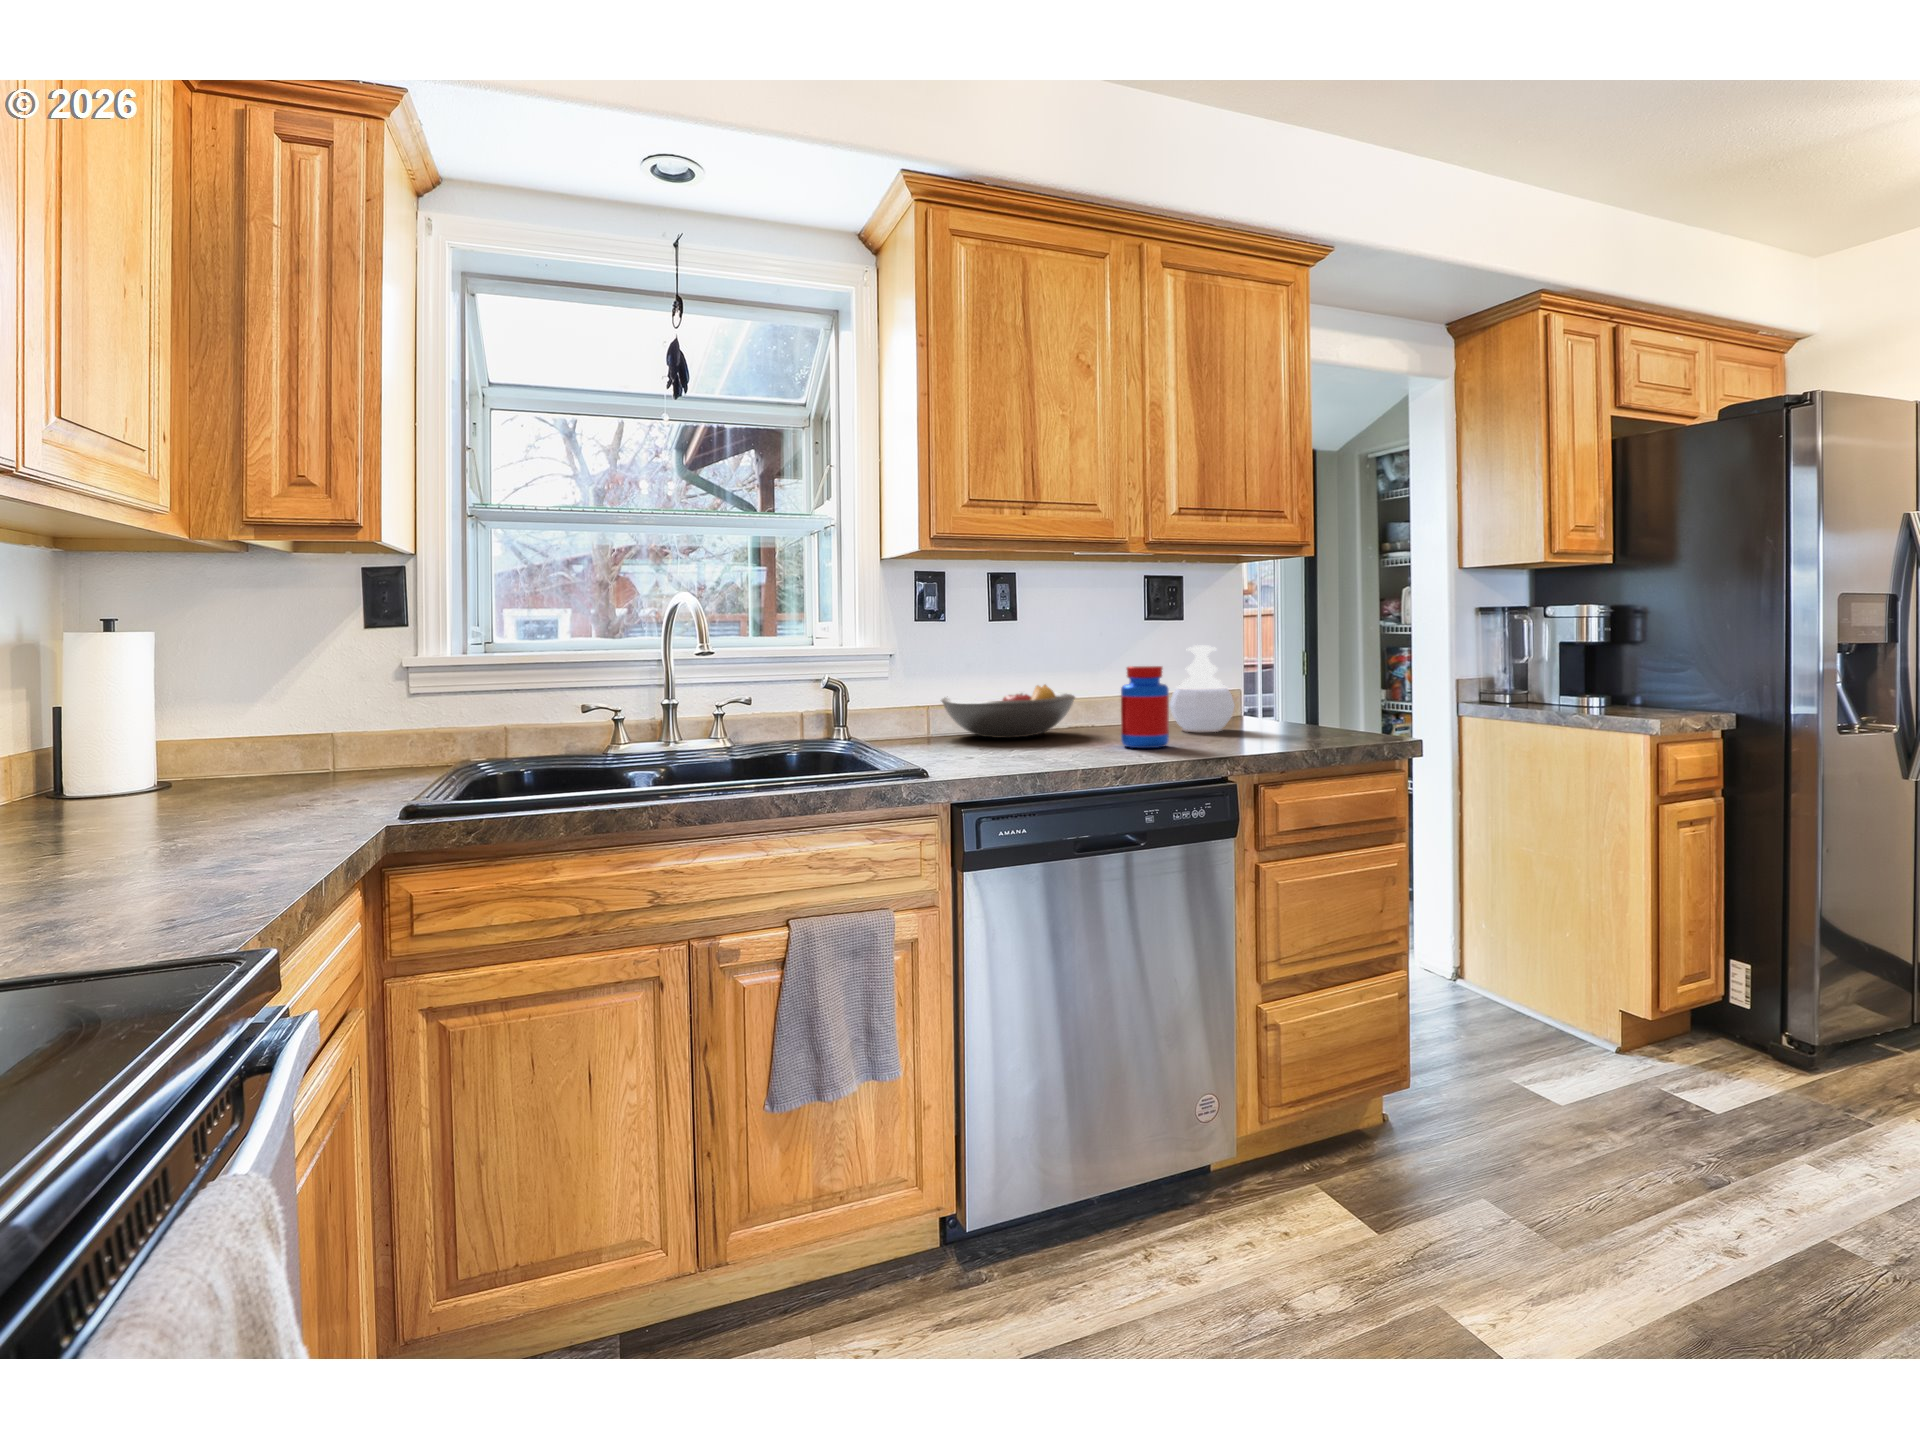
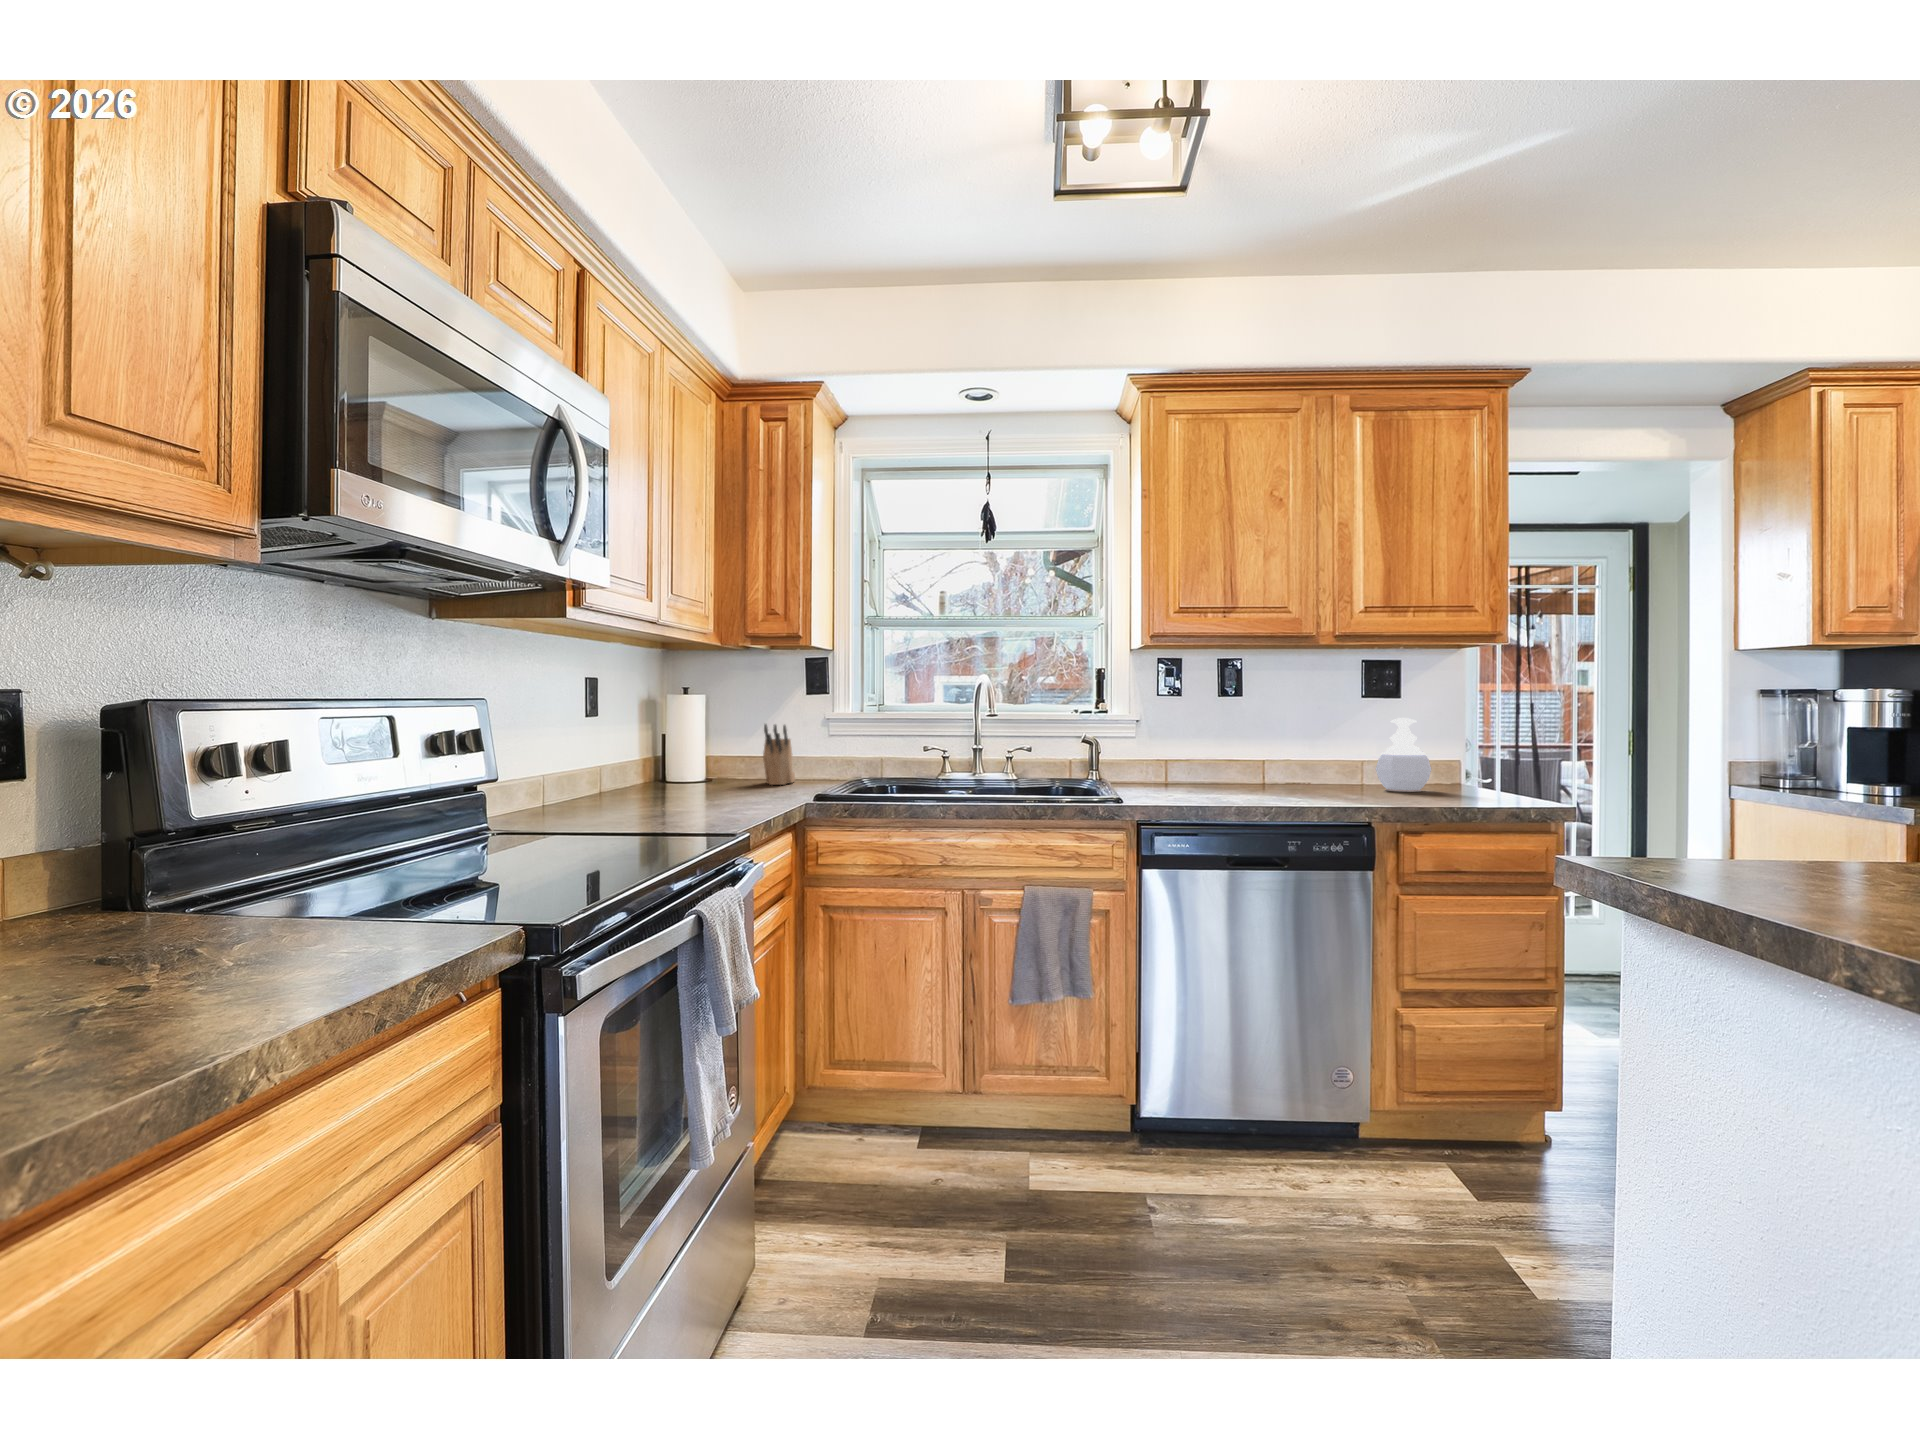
jar: present [1121,666,1169,748] -> none [1305,733,1345,797]
knife block: none [301,678,371,777] -> present [763,724,795,785]
fruit bowl: present [941,685,1075,738] -> none [1177,747,1289,787]

